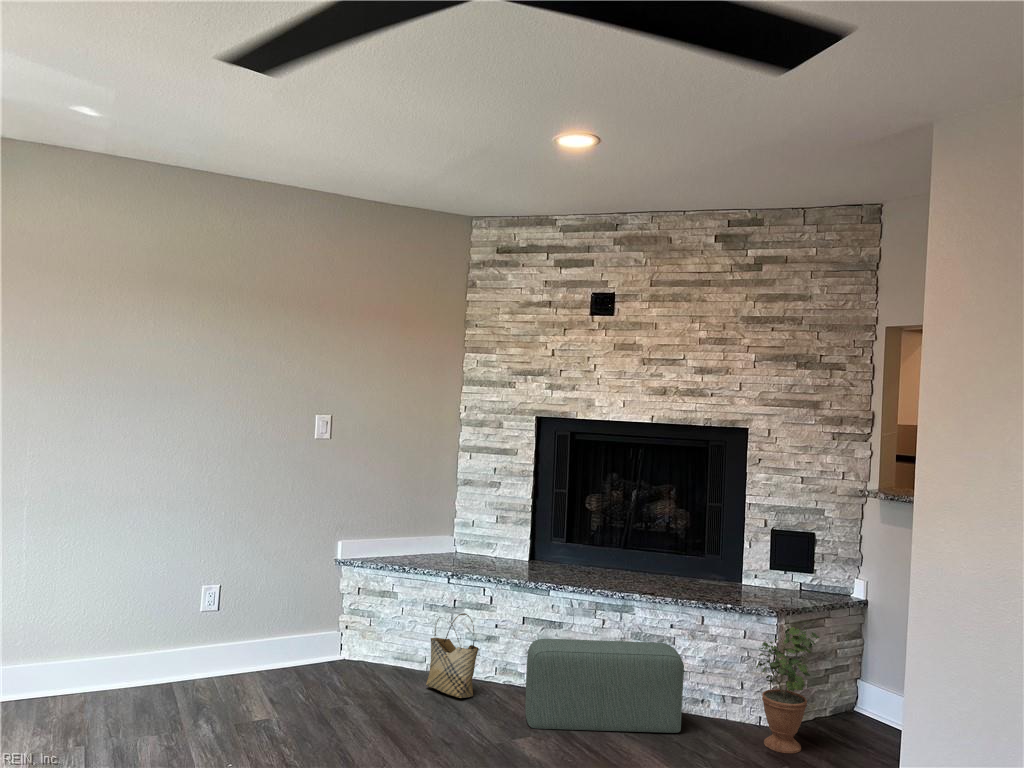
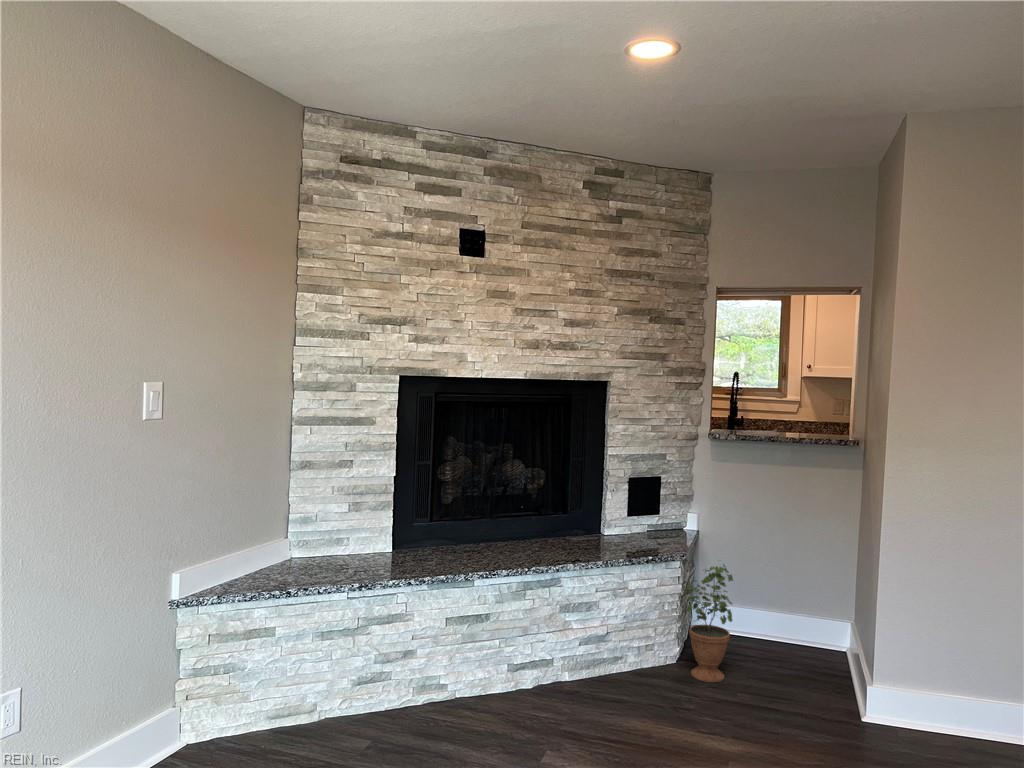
woven basket: present [426,614,479,698] -> none [363,634,436,740]
pouf: present [525,639,684,733] -> none [507,610,645,743]

